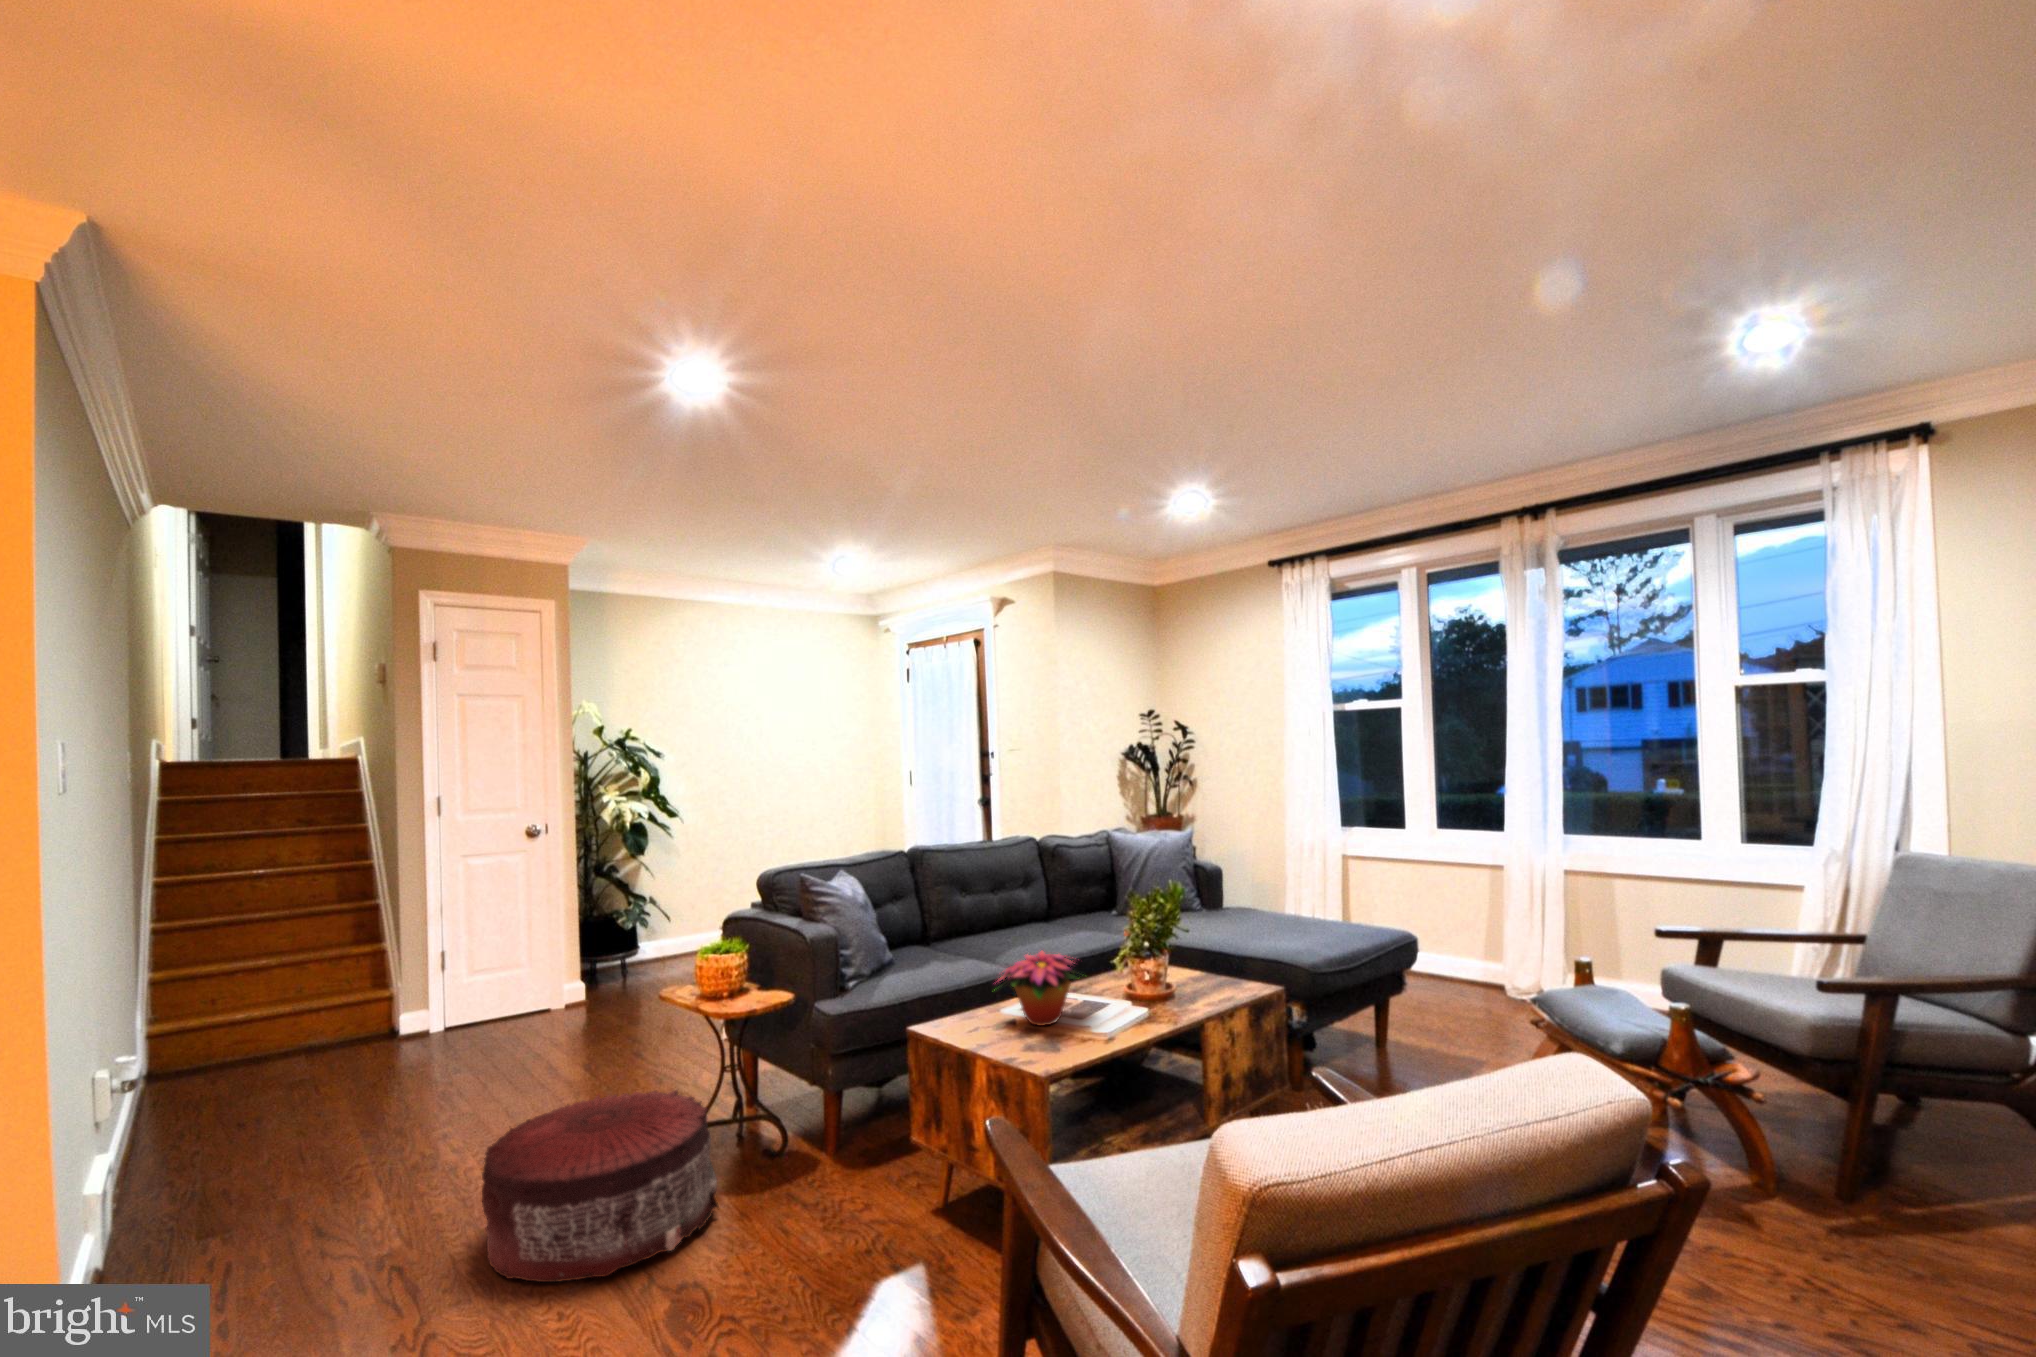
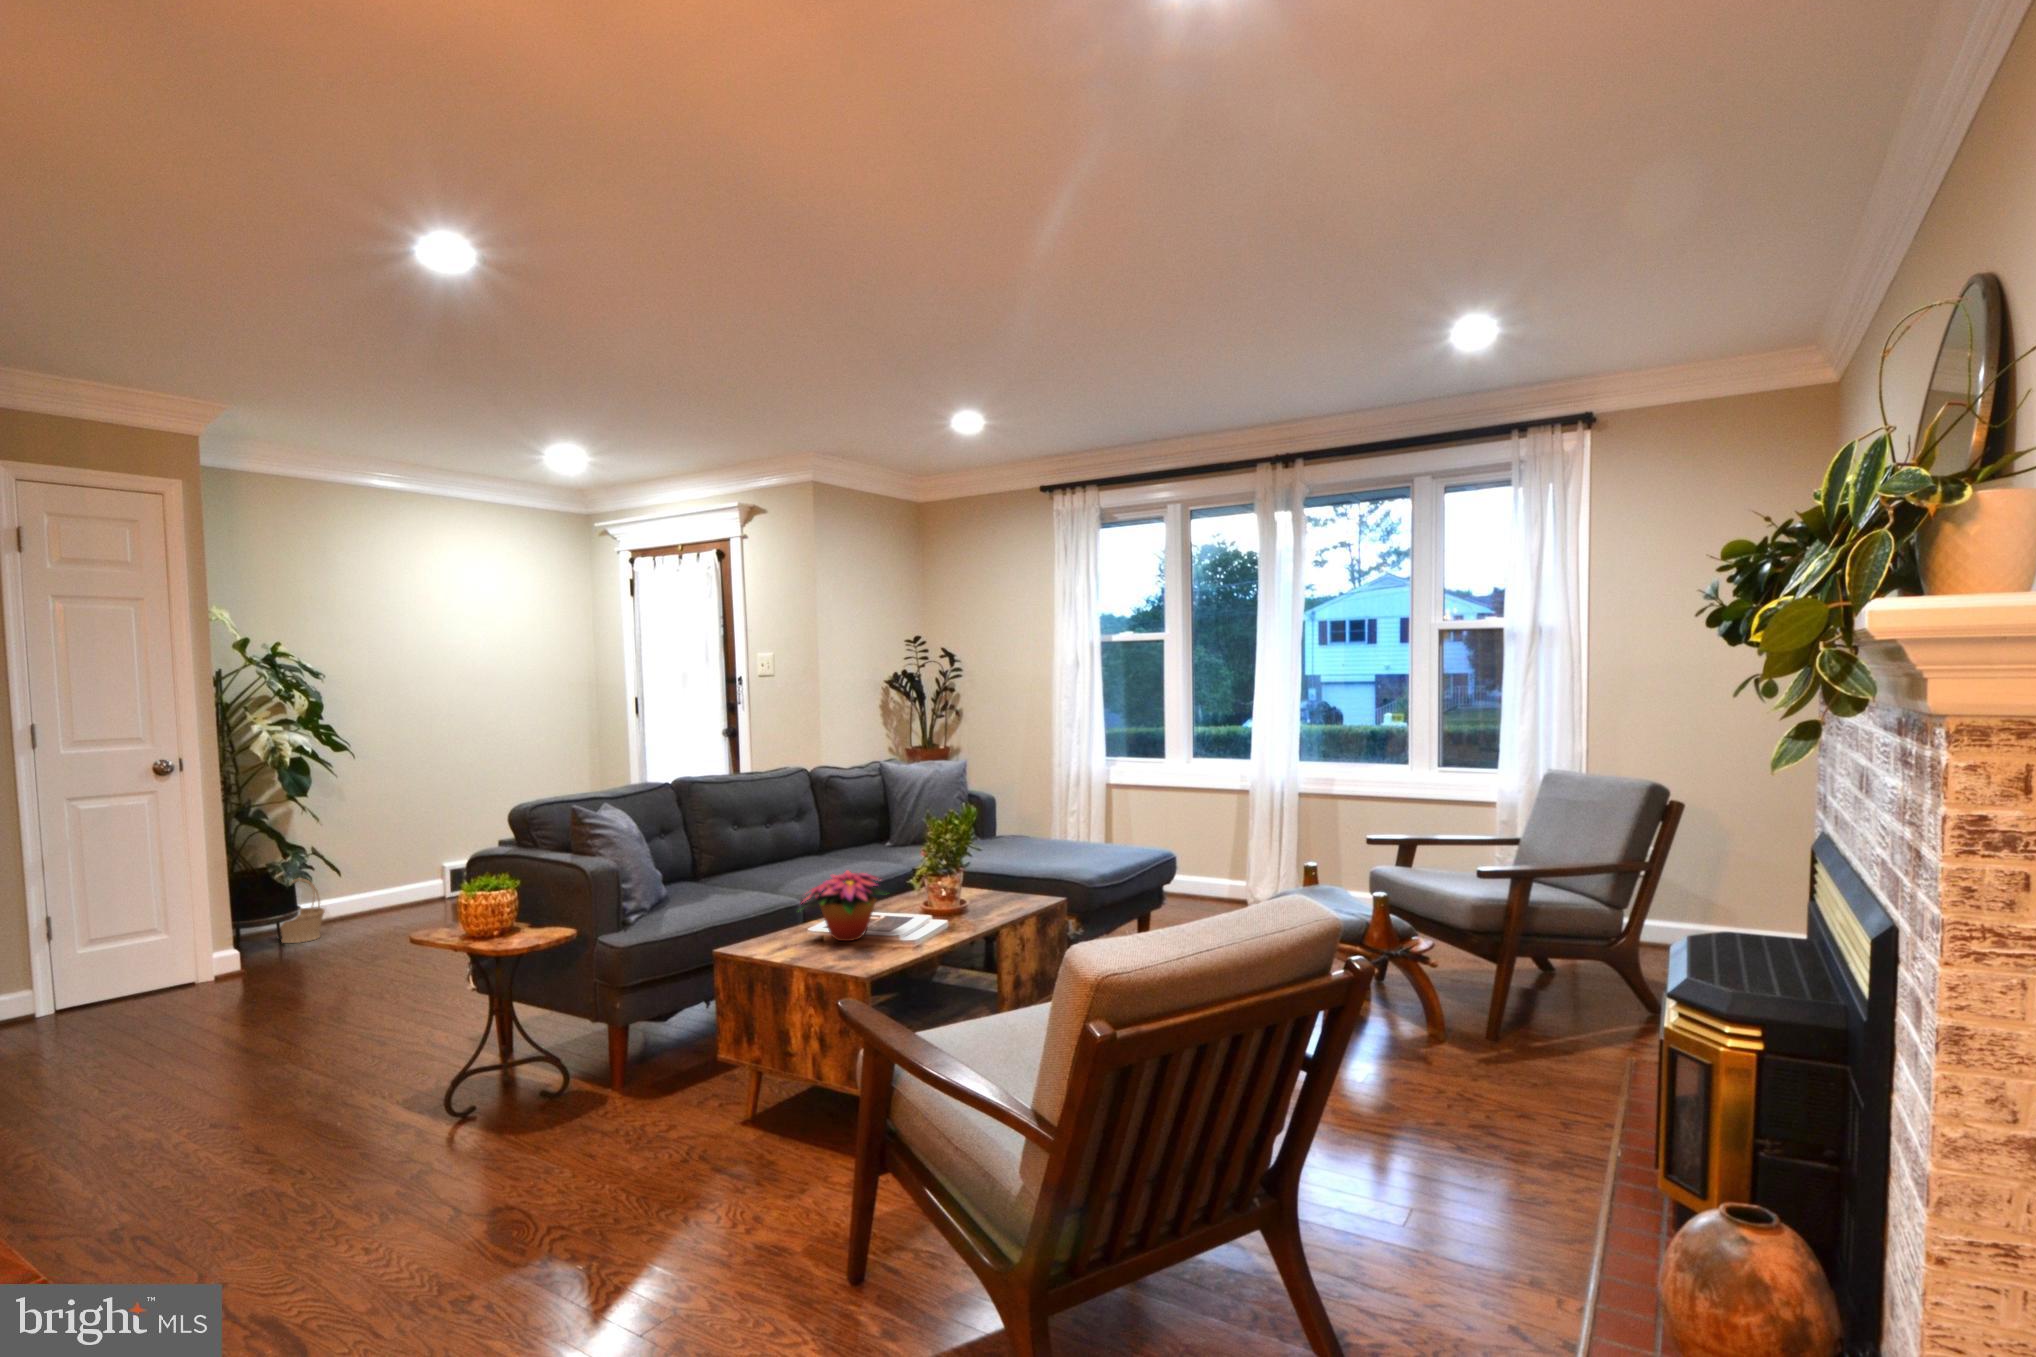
basket: none [619,924,656,979] -> present [281,879,325,943]
pouf: present [482,1090,719,1282] -> none [238,1030,515,1227]

